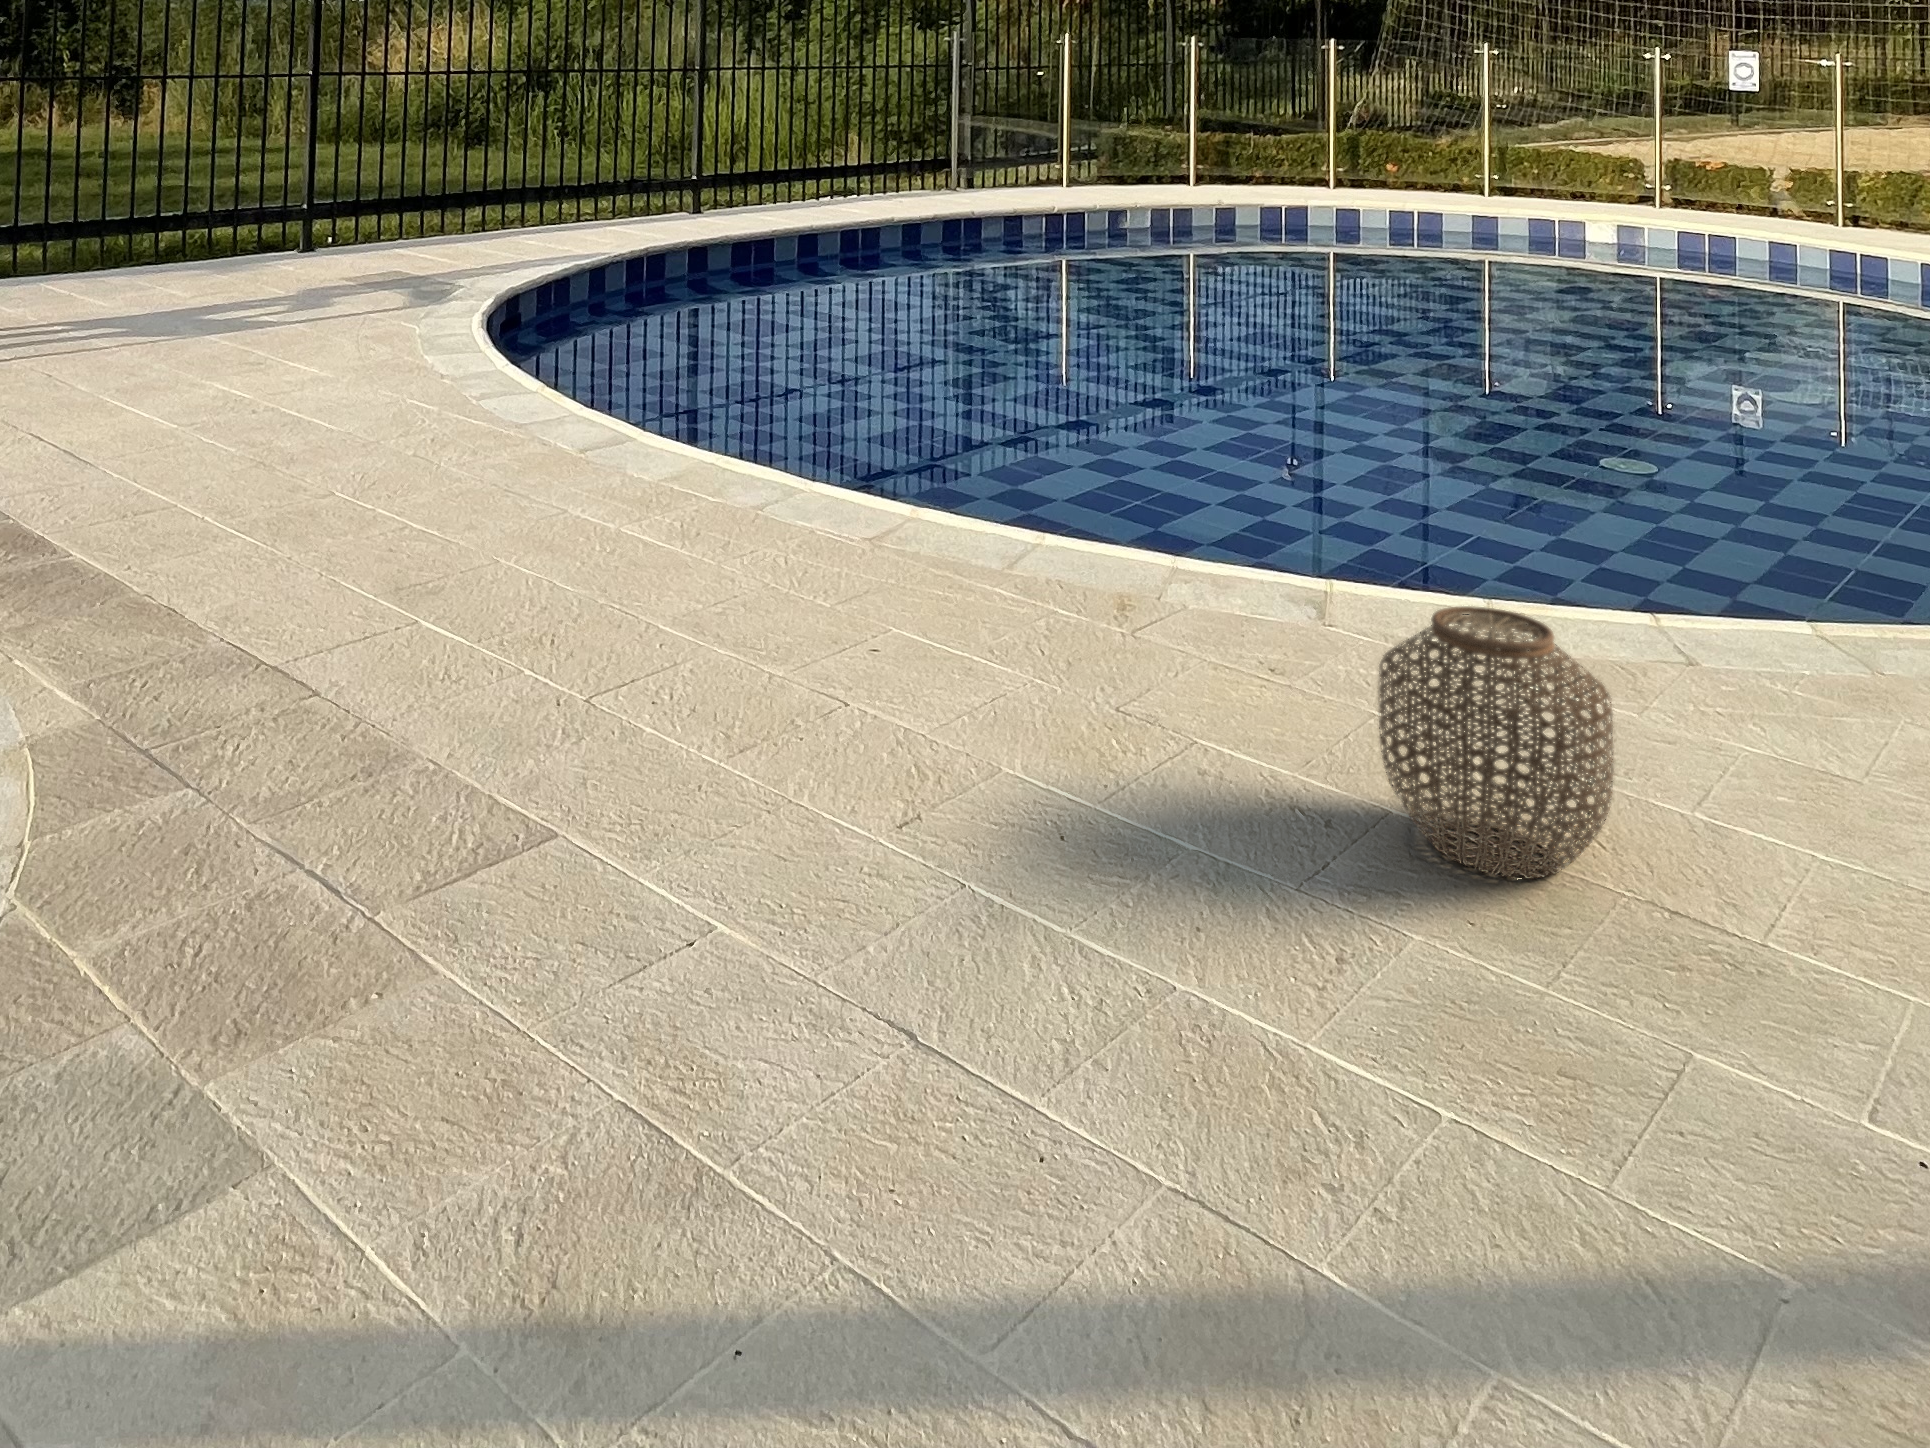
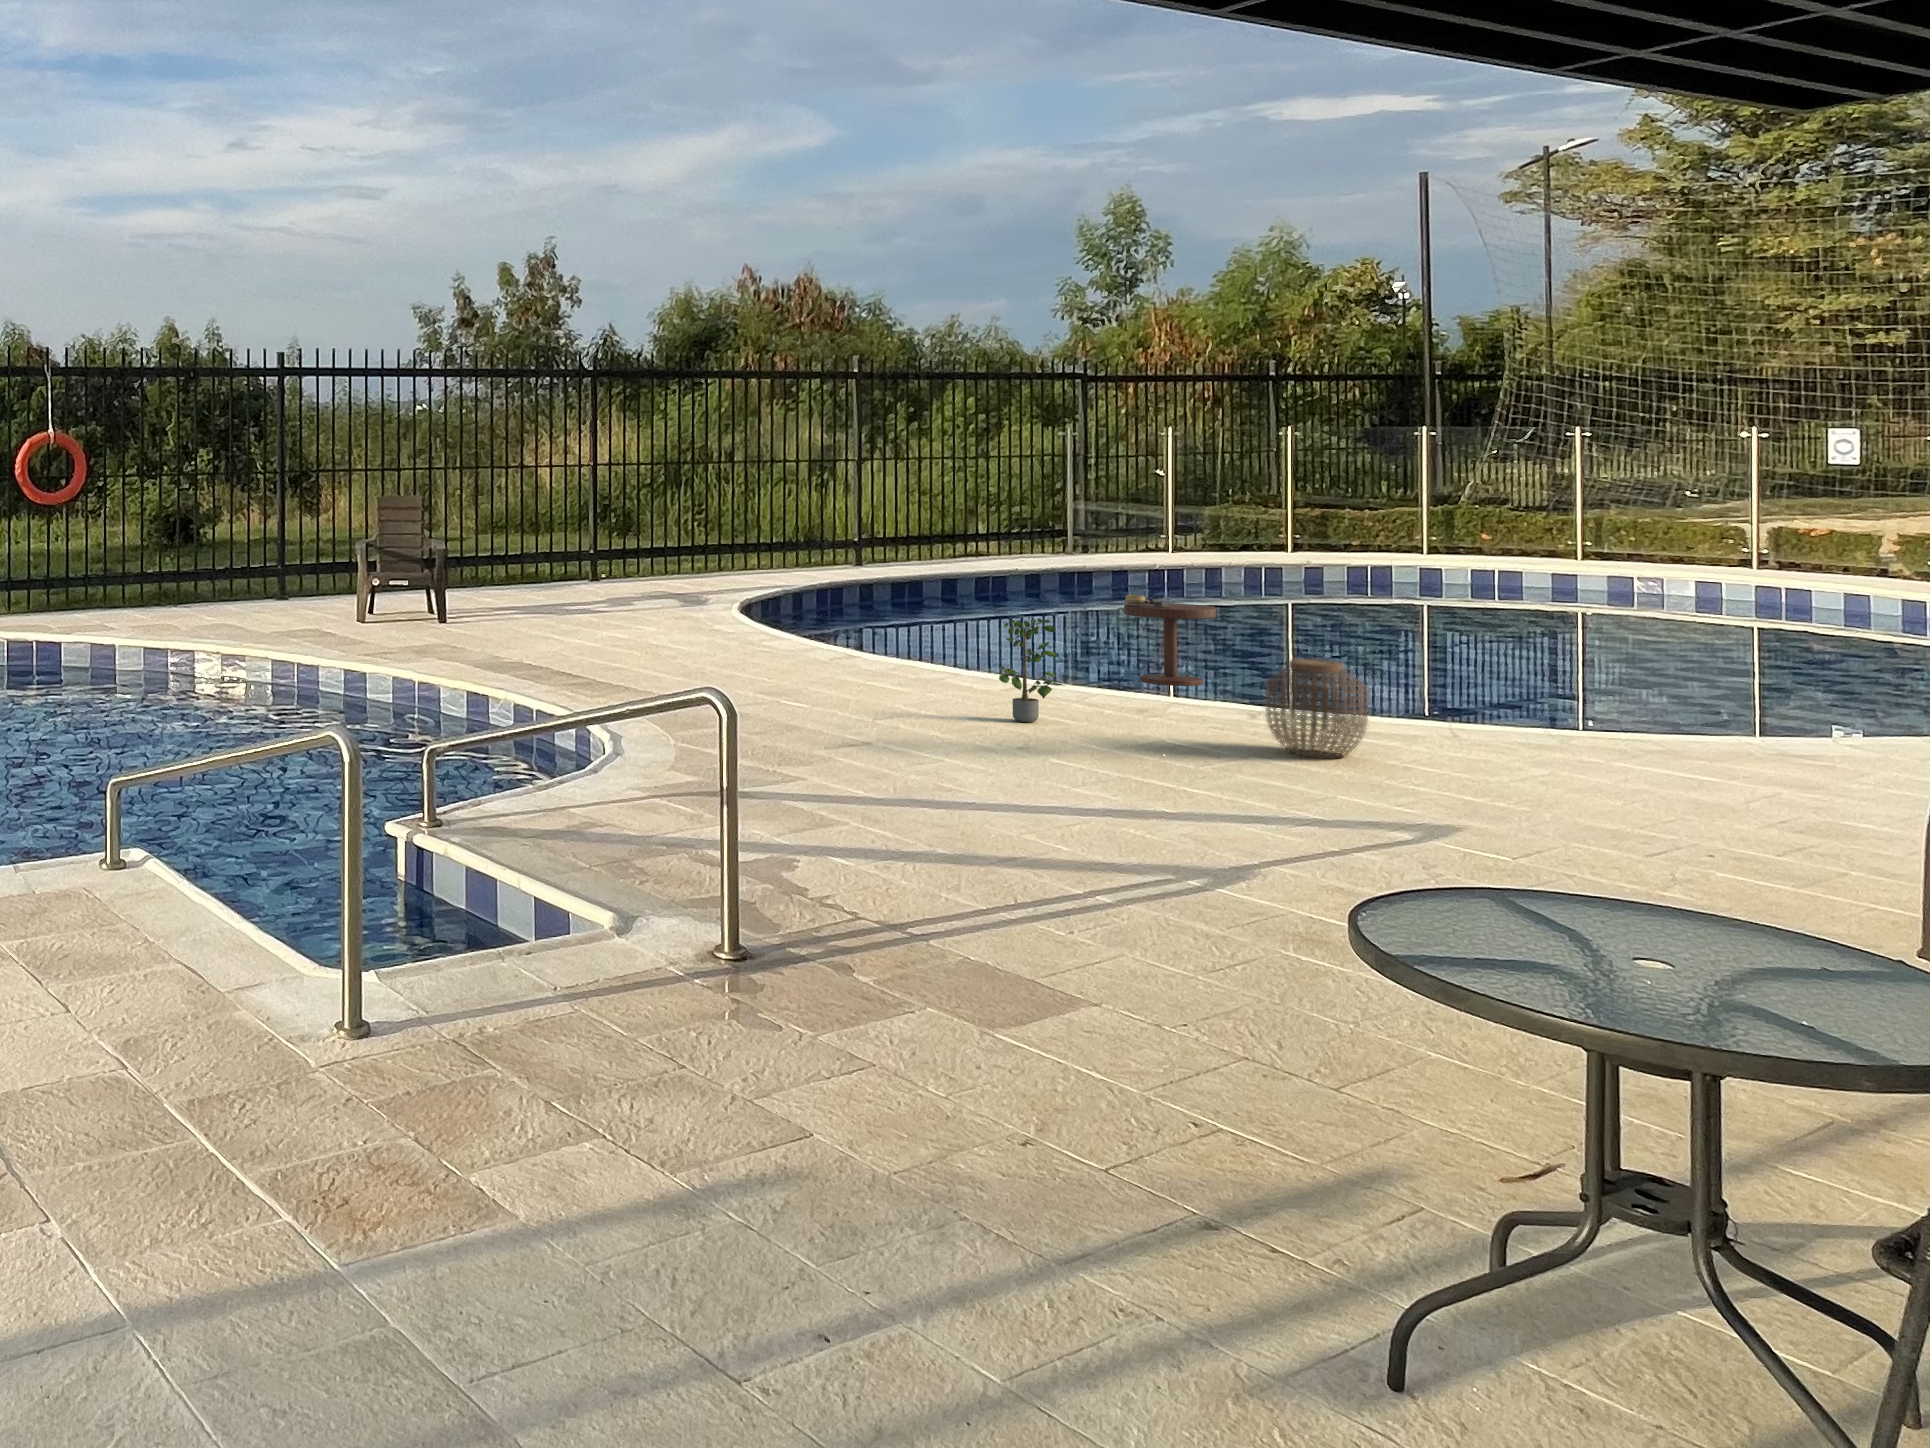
potted plant: none [804,465,948,709] -> present [999,617,1065,722]
side table: none [1081,483,1299,901] -> present [1124,595,1216,686]

